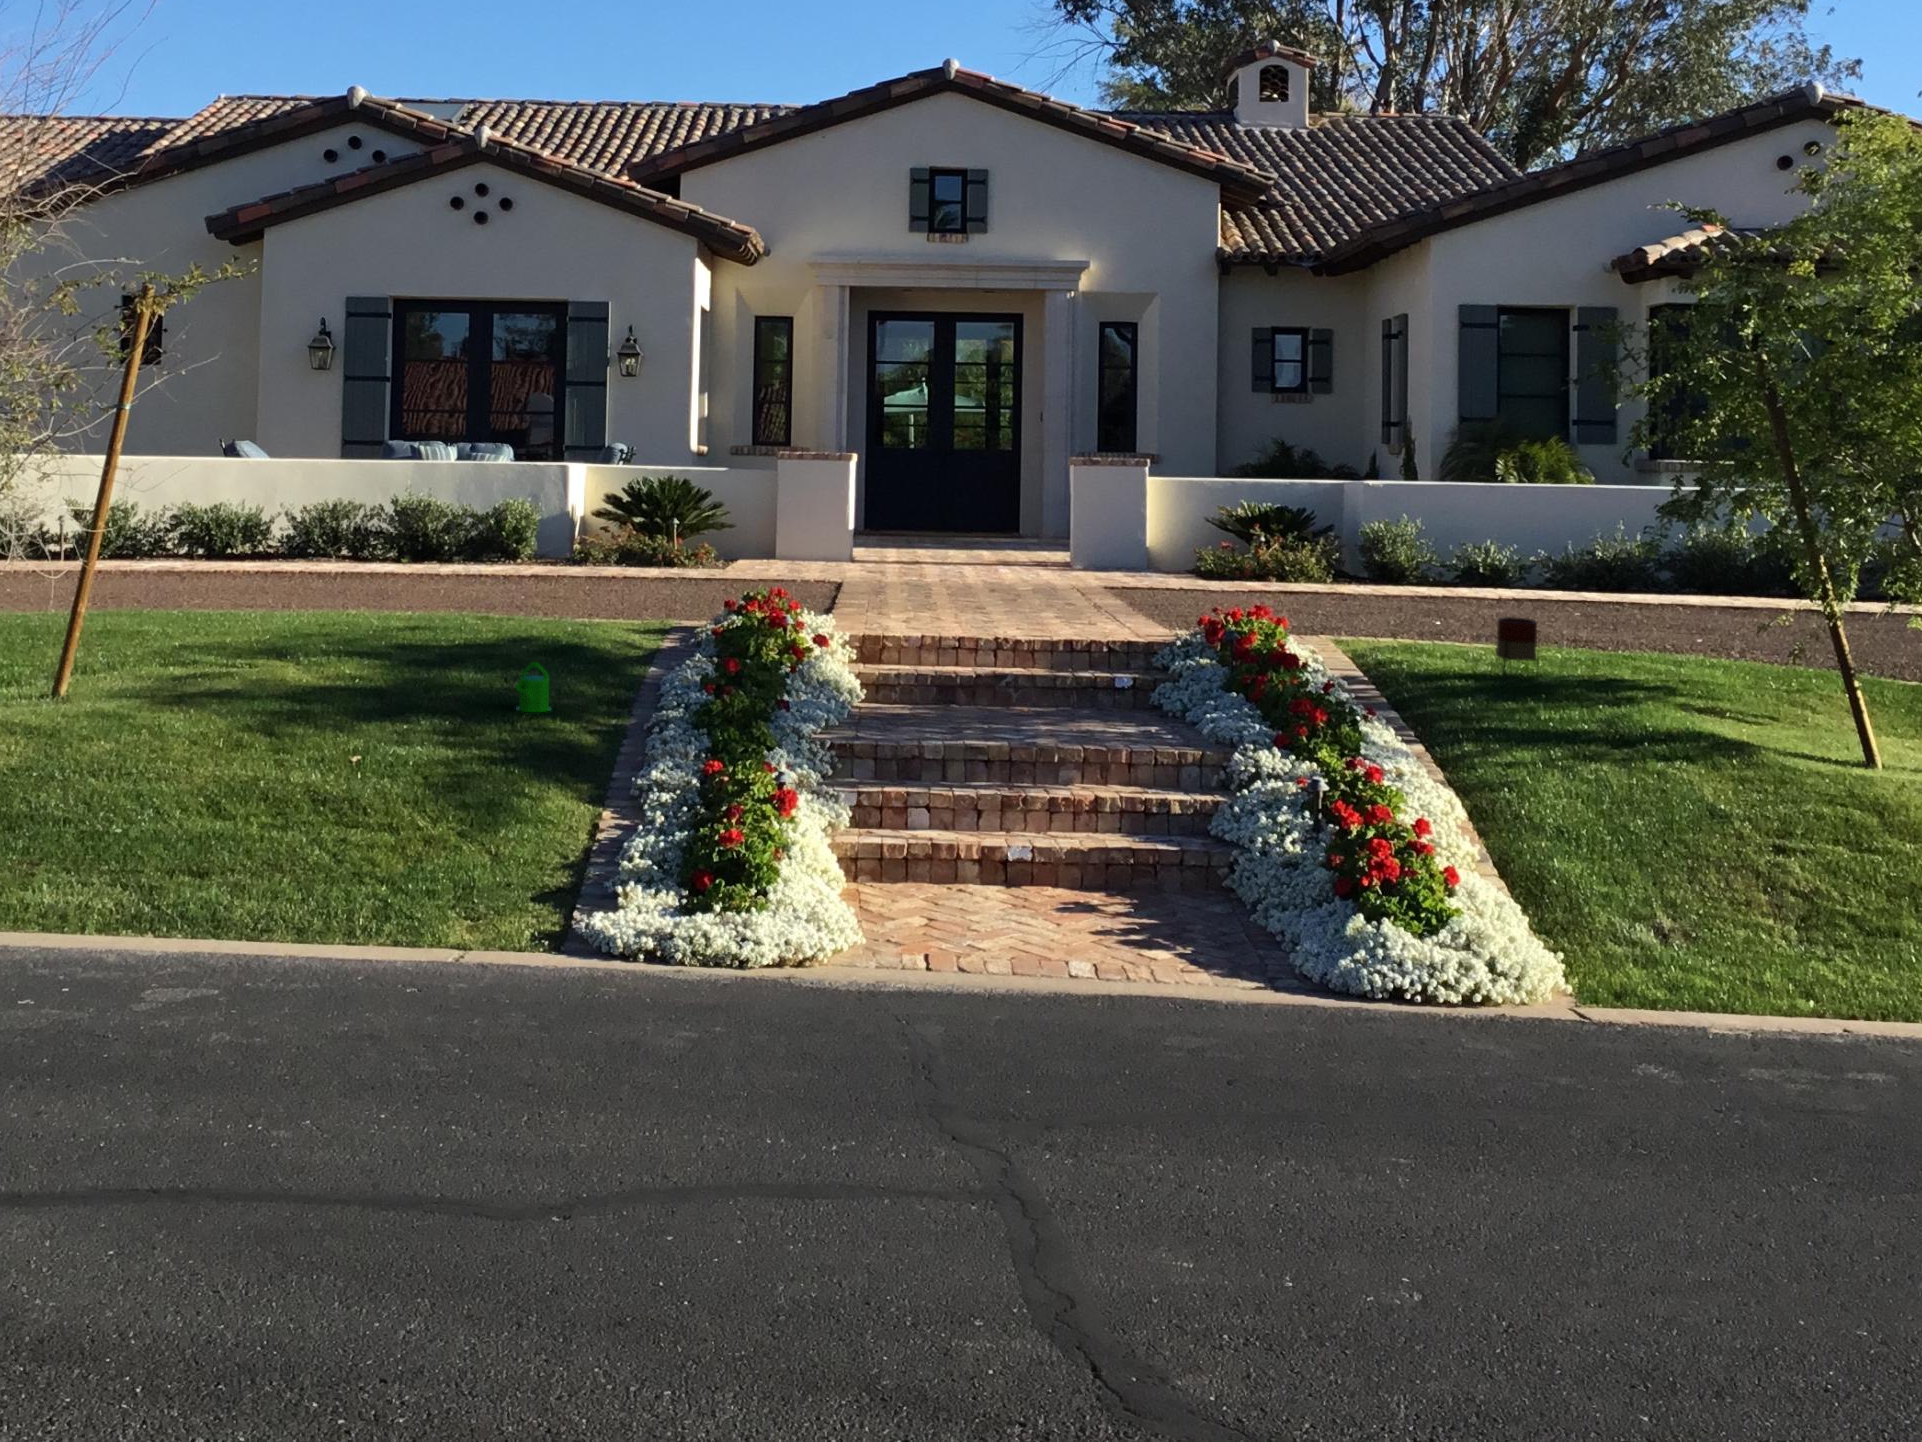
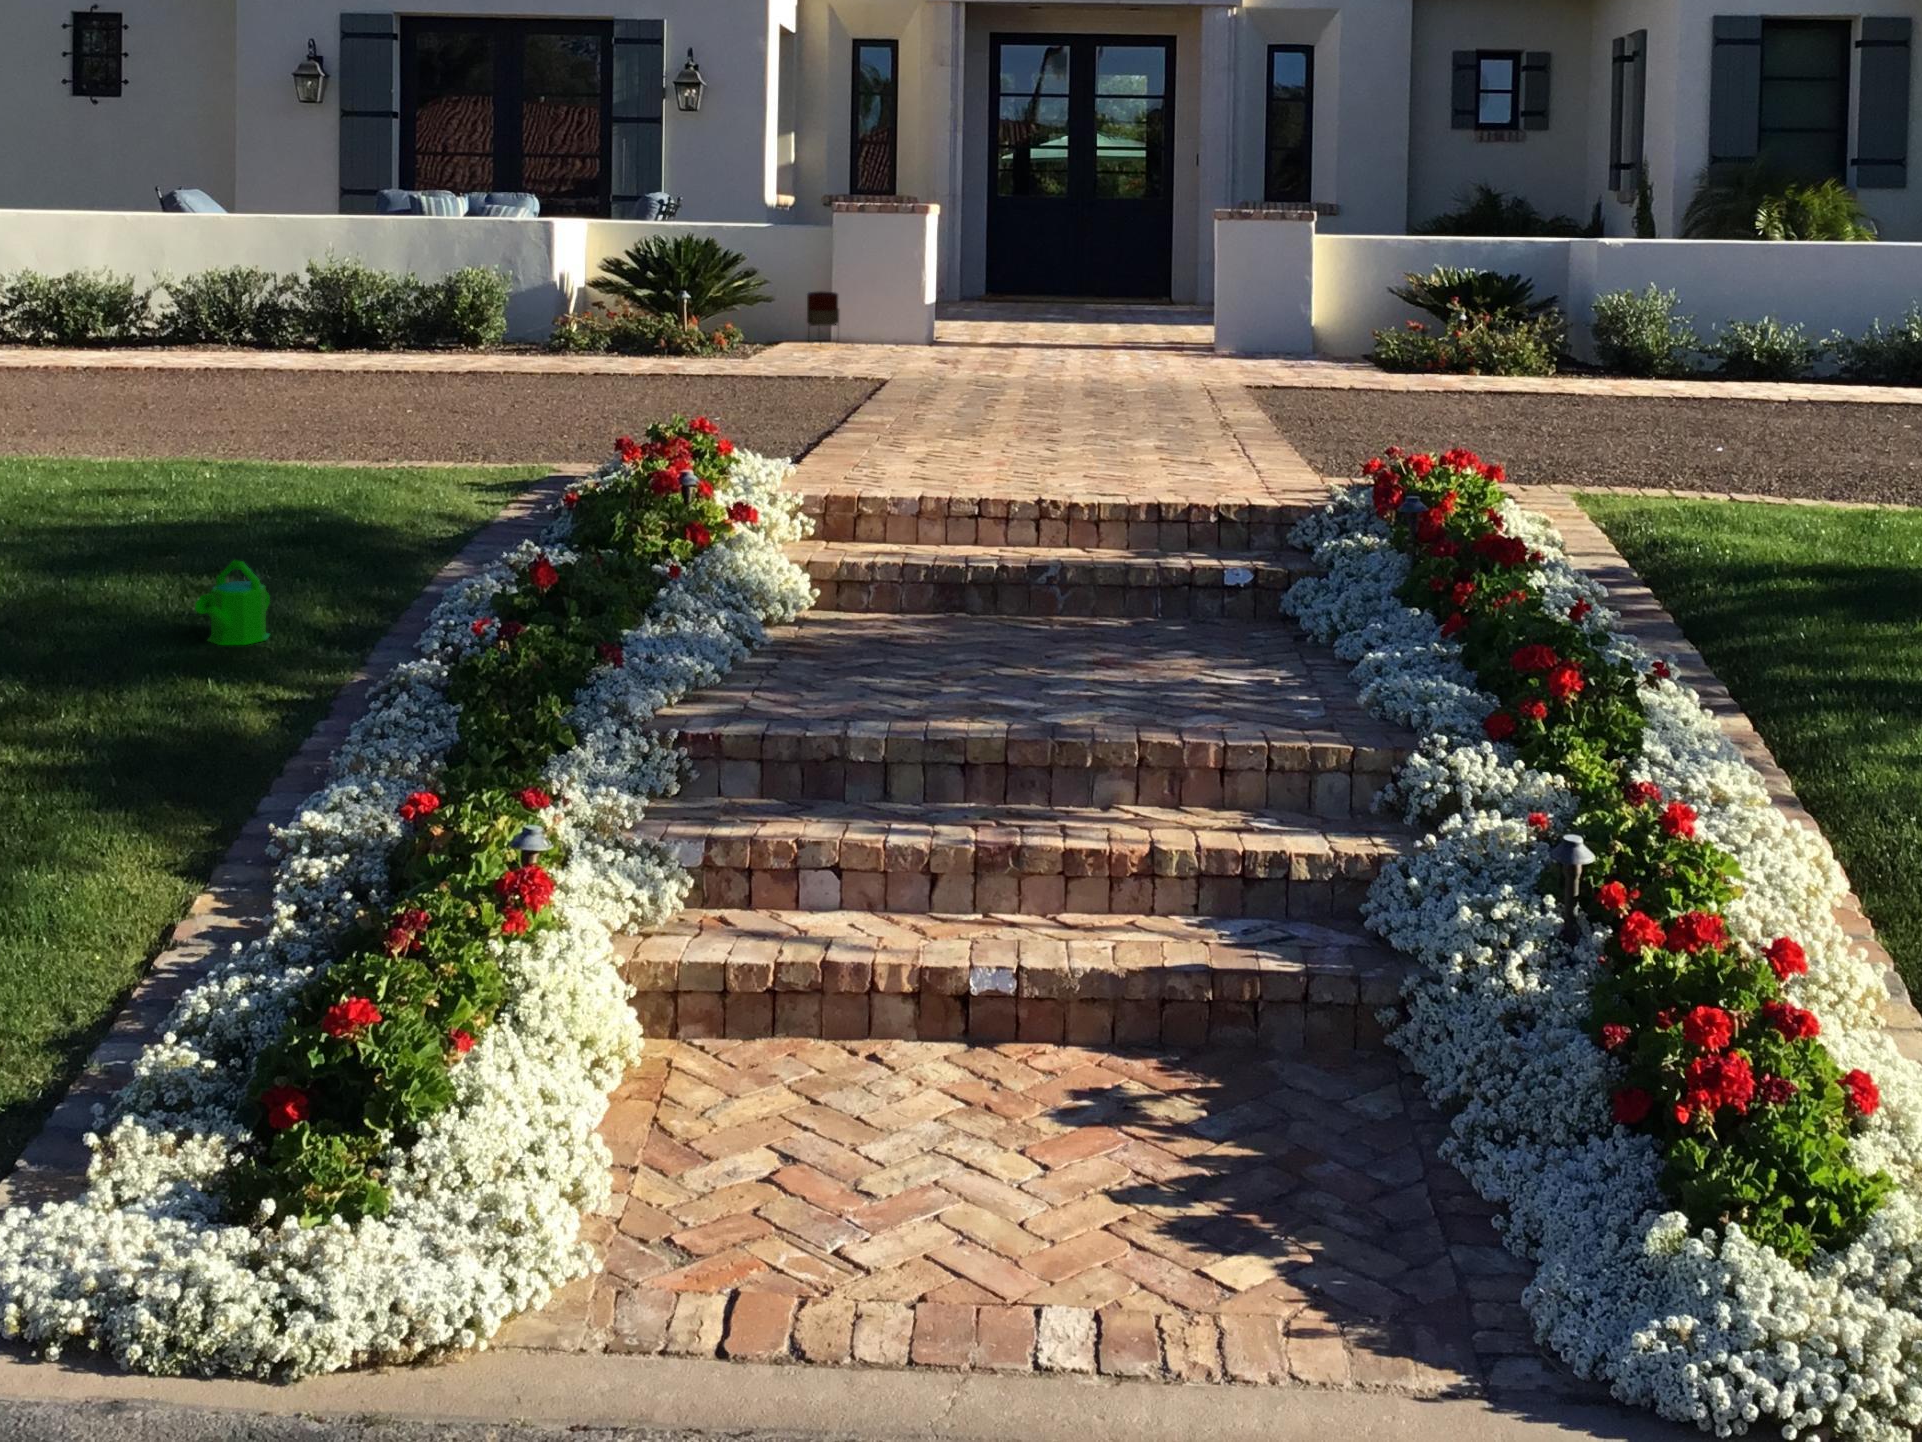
planter: present [1496,617,1540,676] -> present [807,291,839,326]

